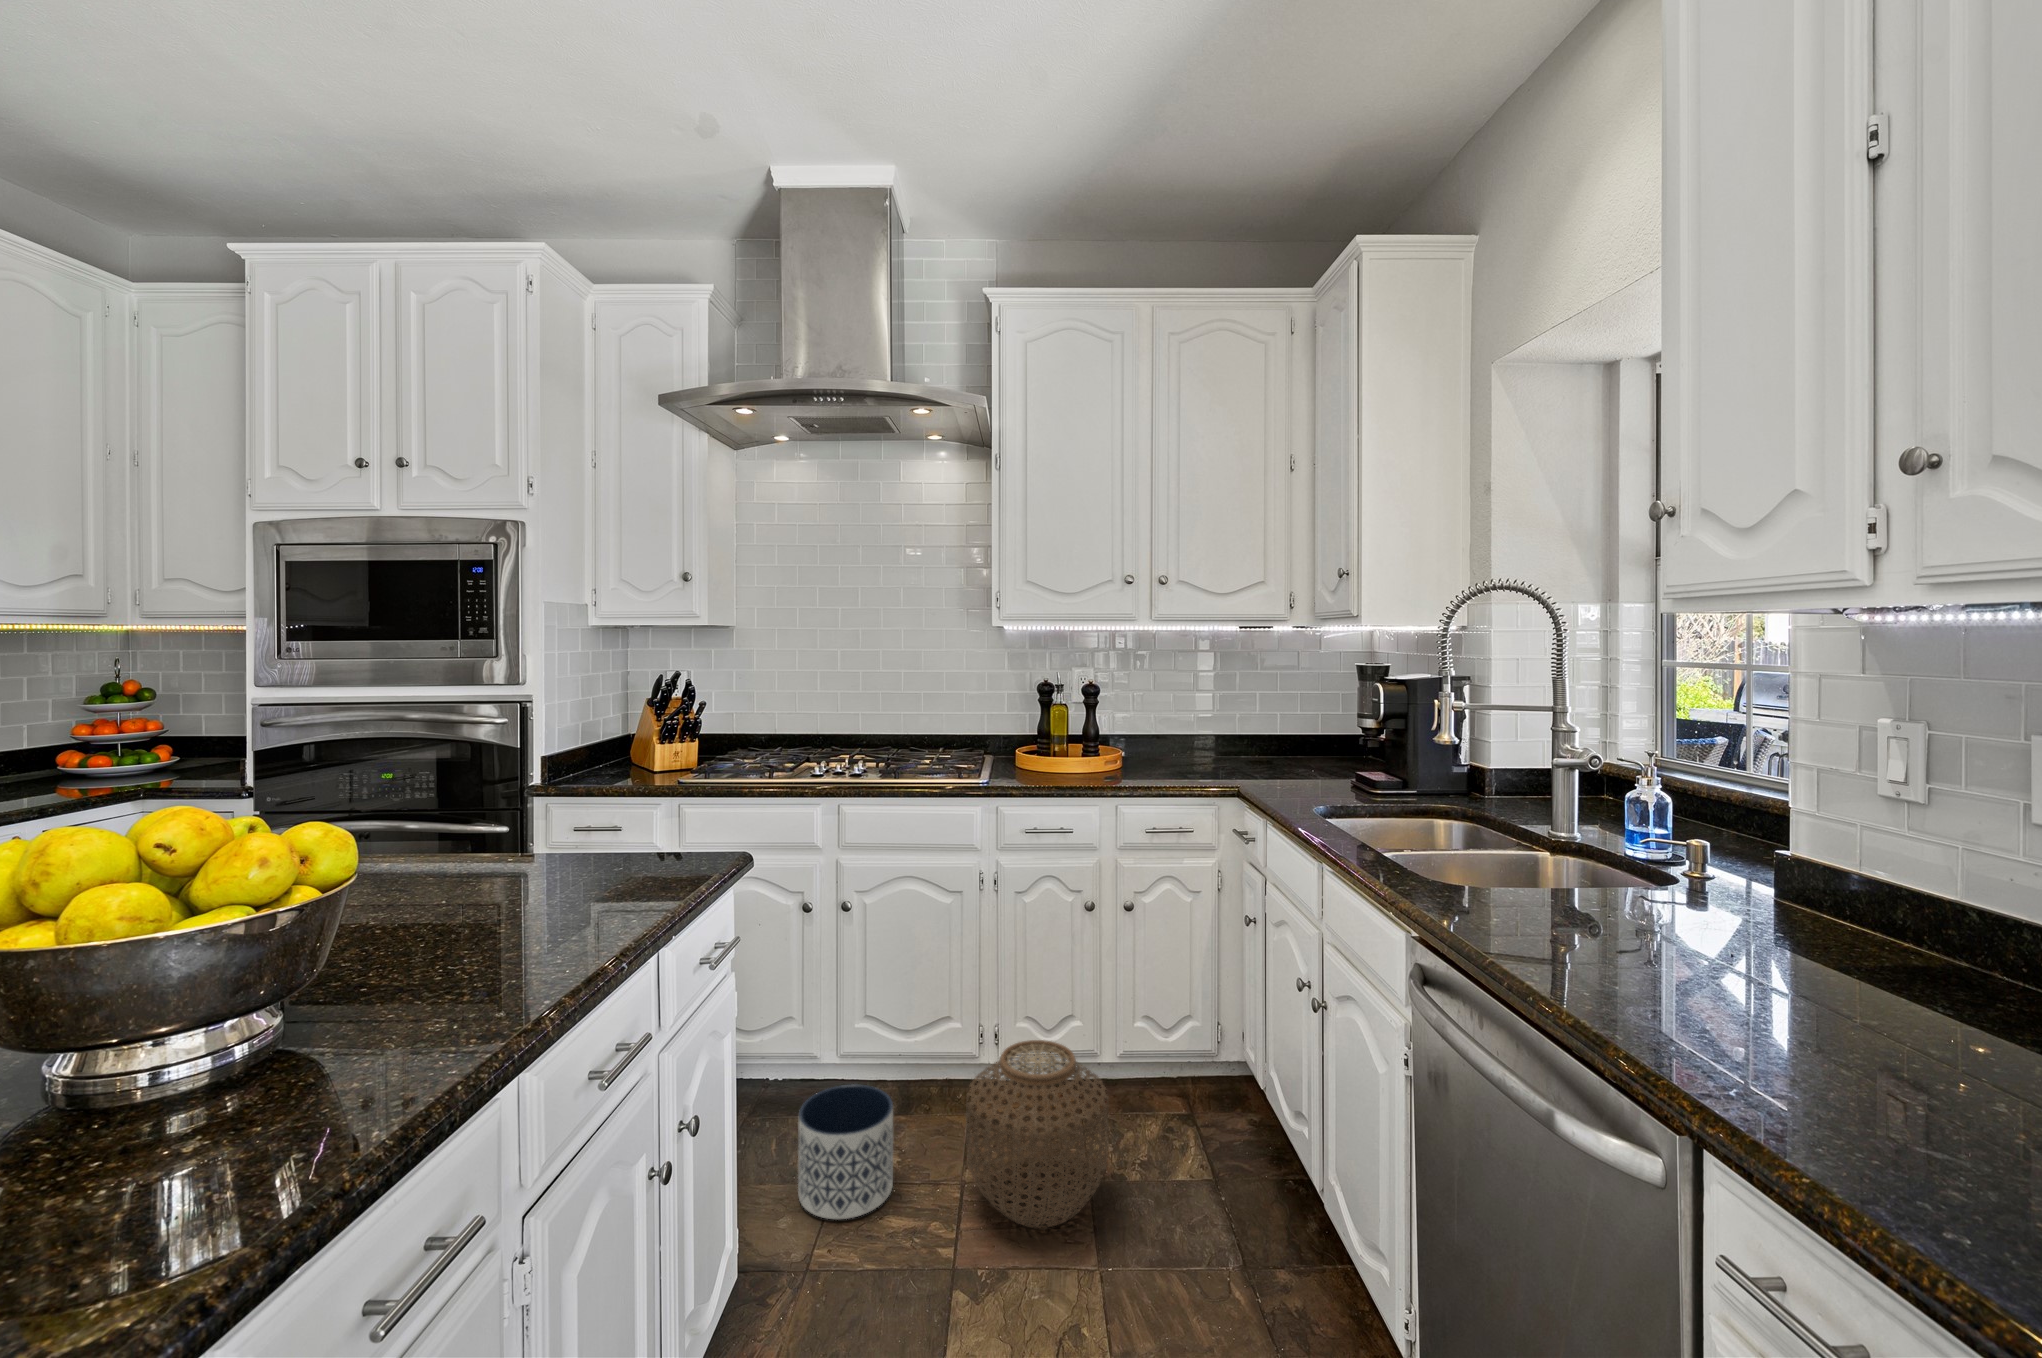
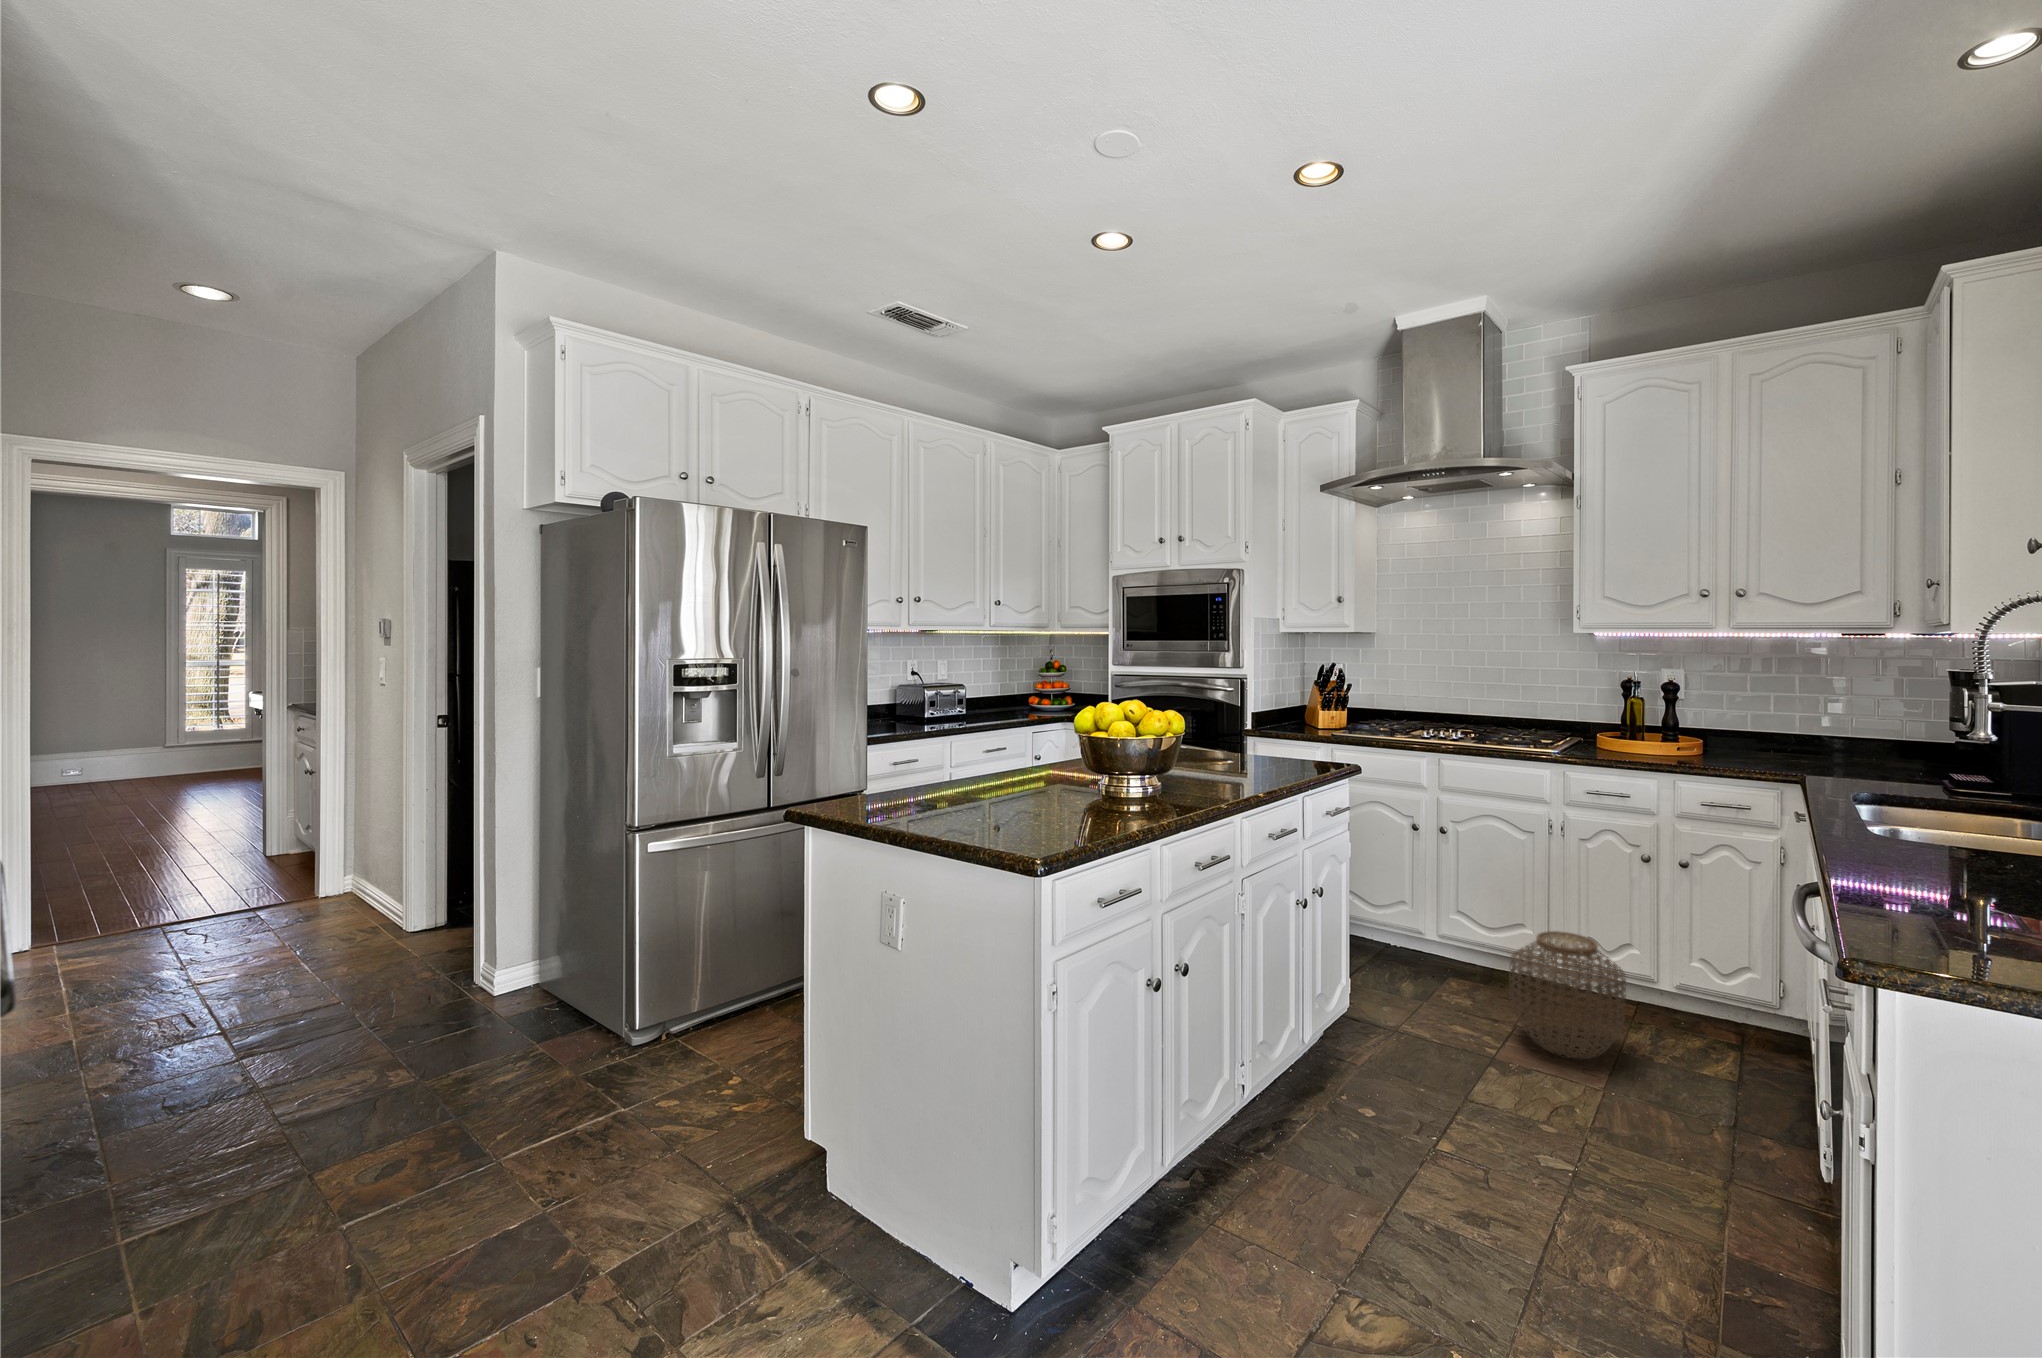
planter: present [798,1084,893,1219] -> none [1395,940,1461,1017]

